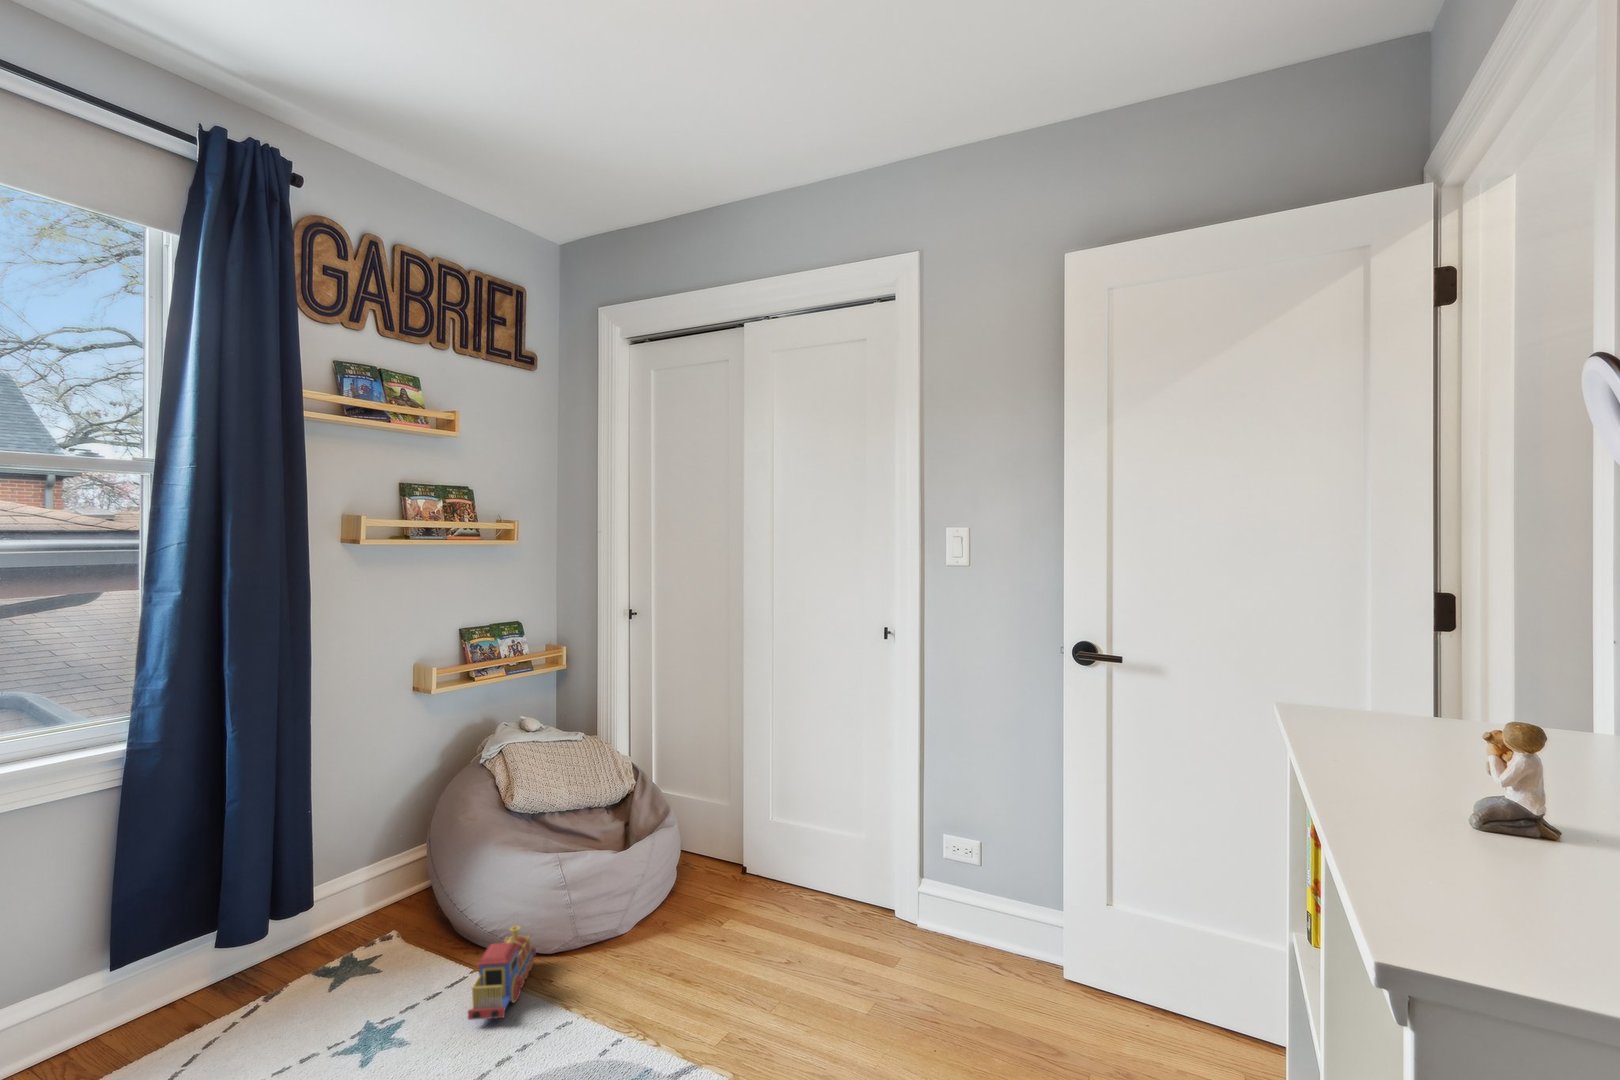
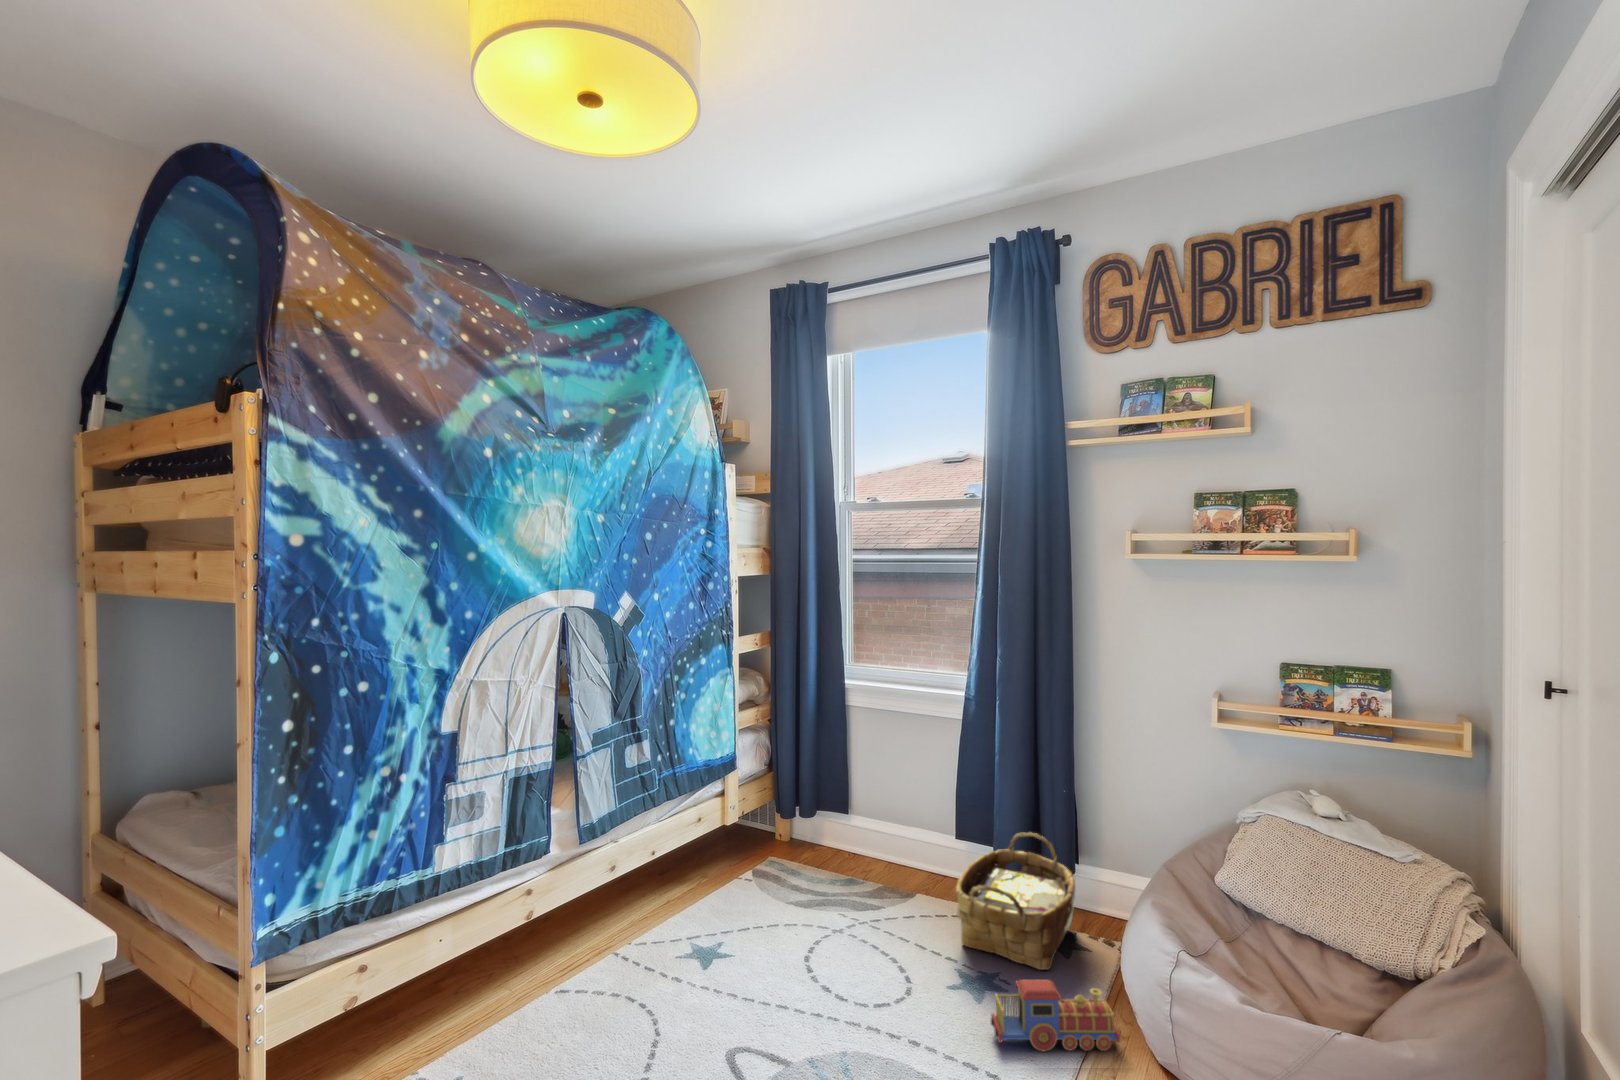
woven basket: none [230,875,399,1035] -> present [956,833,1075,970]

